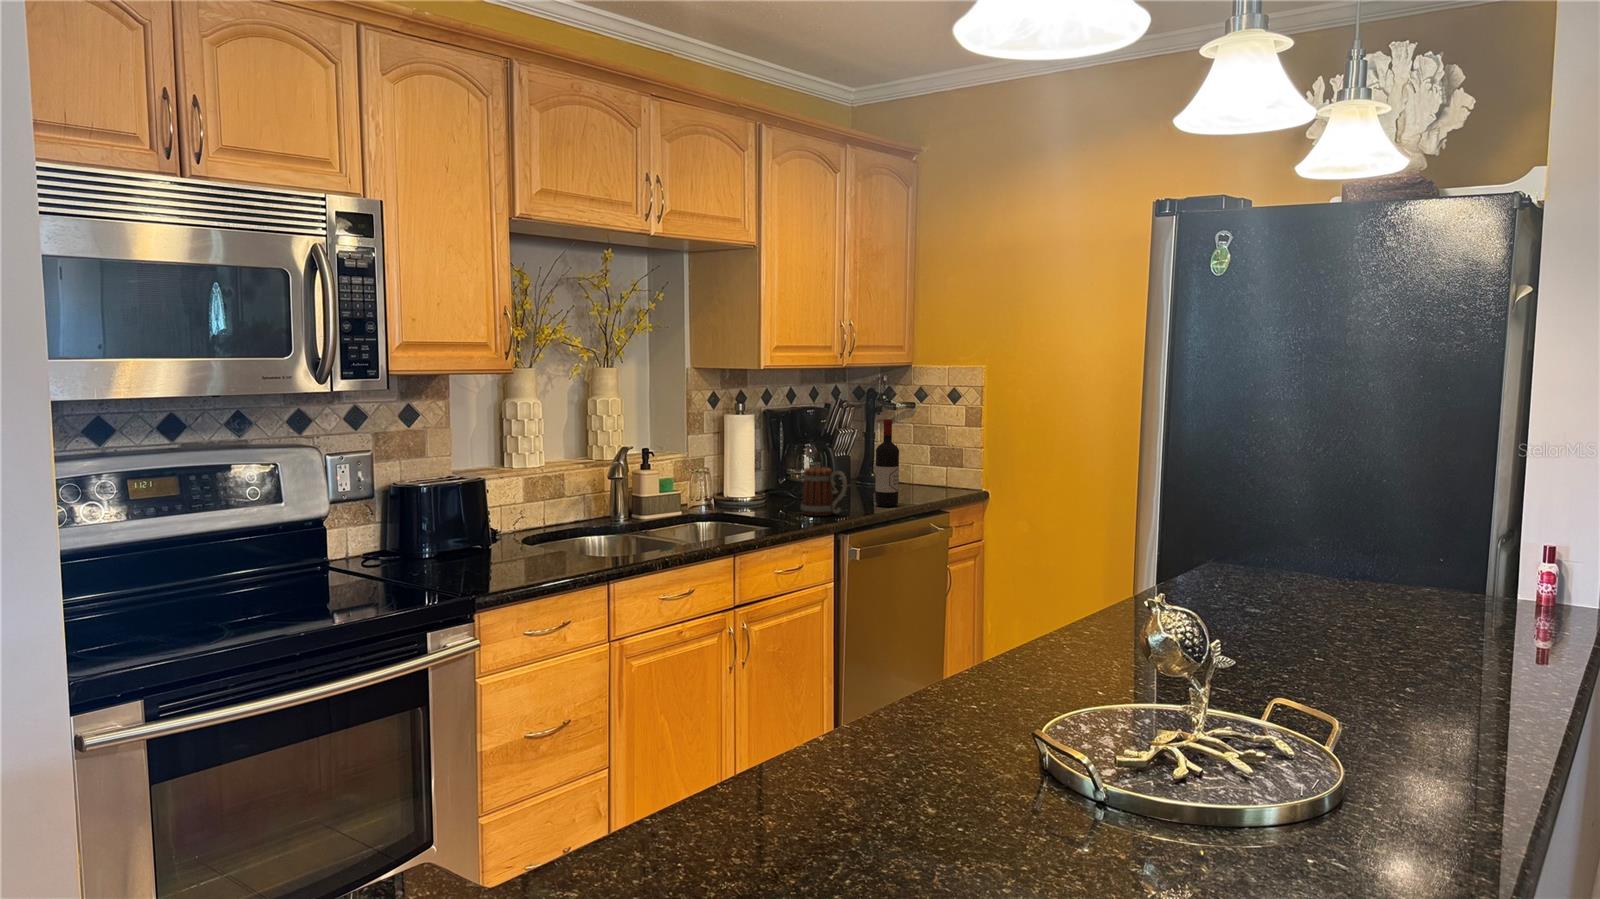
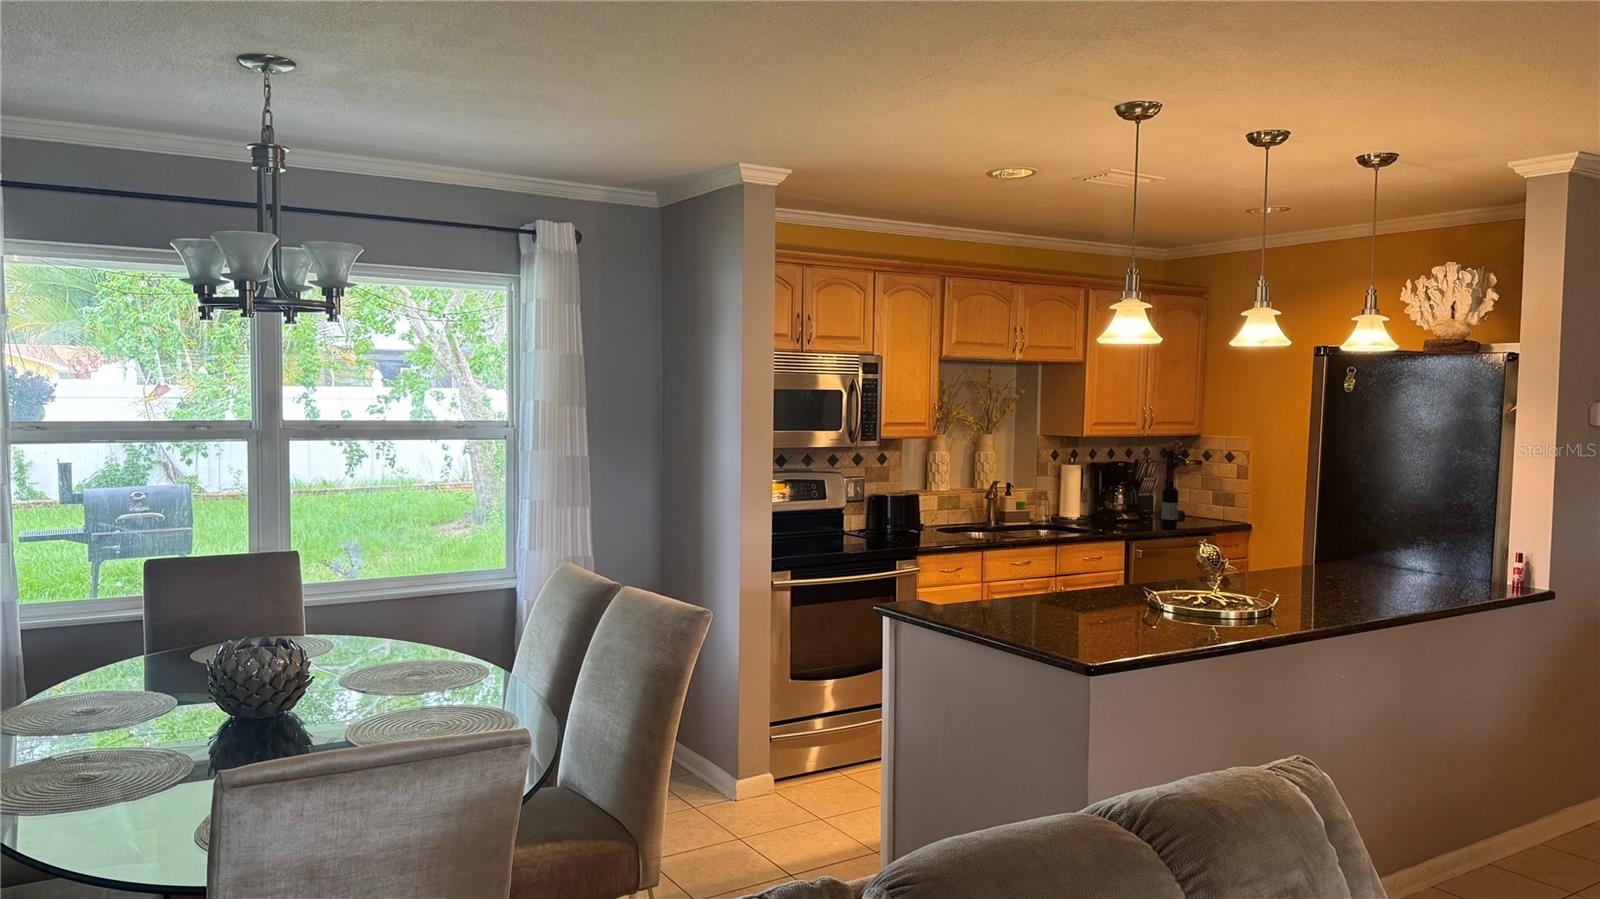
mug: present [801,467,847,516] -> none [1107,500,1137,531]

